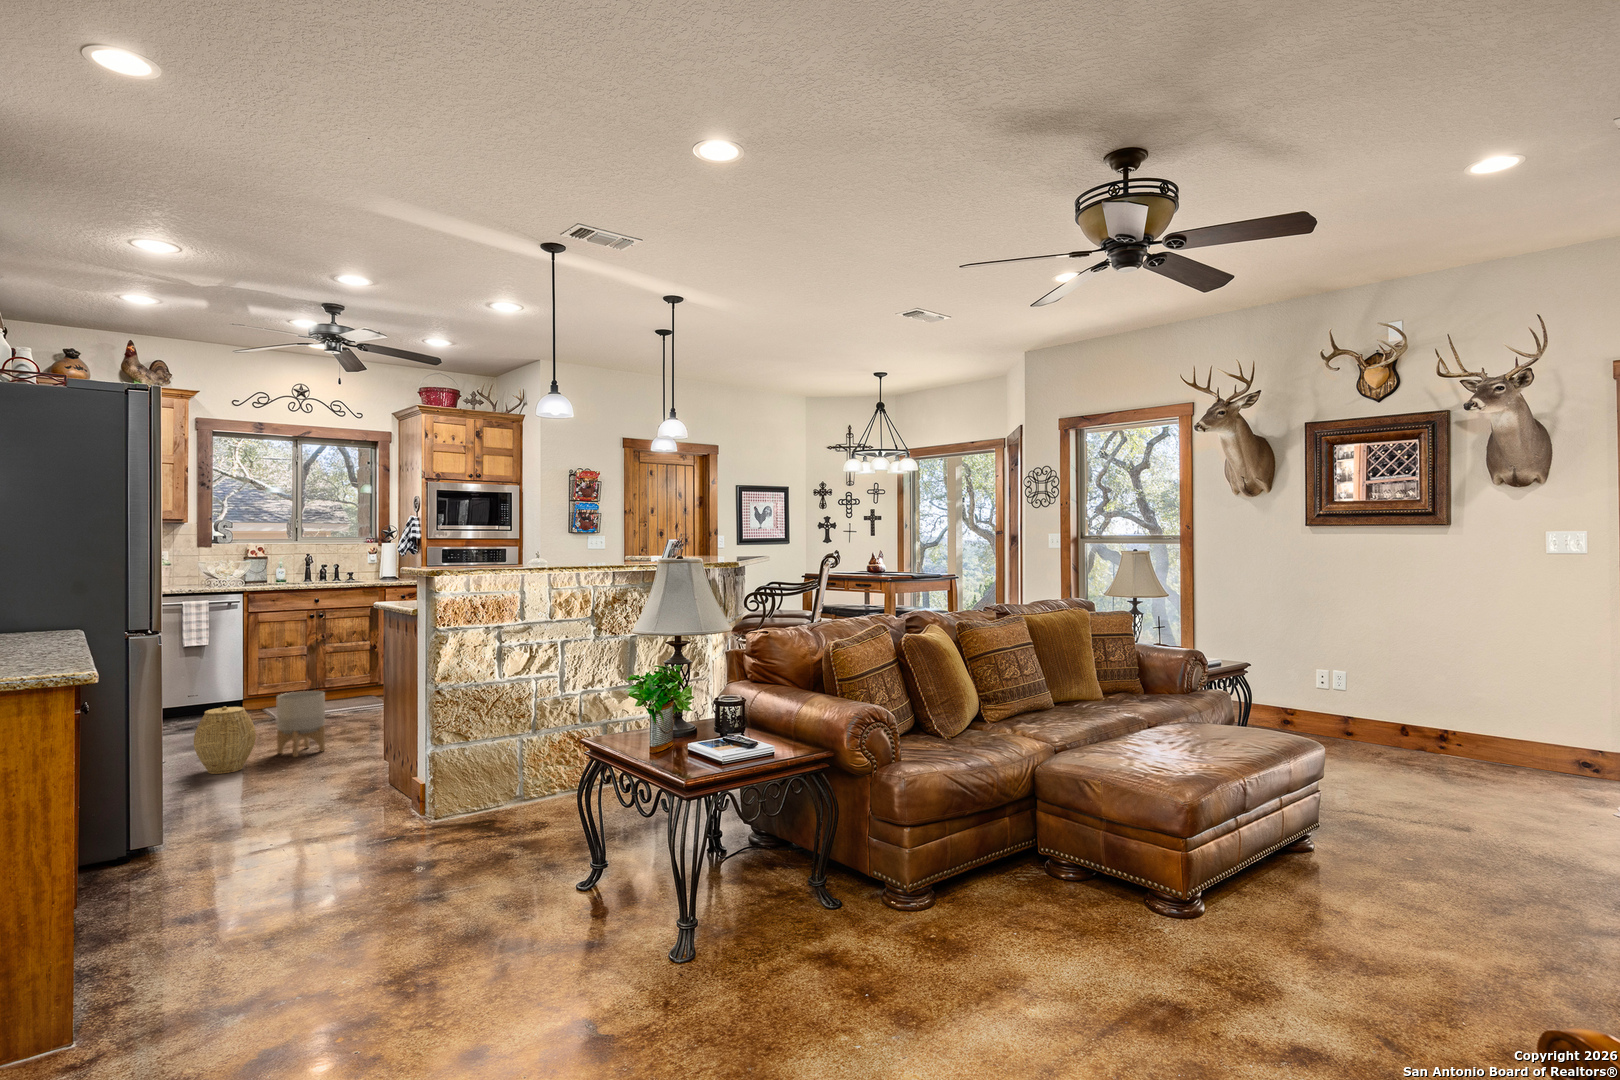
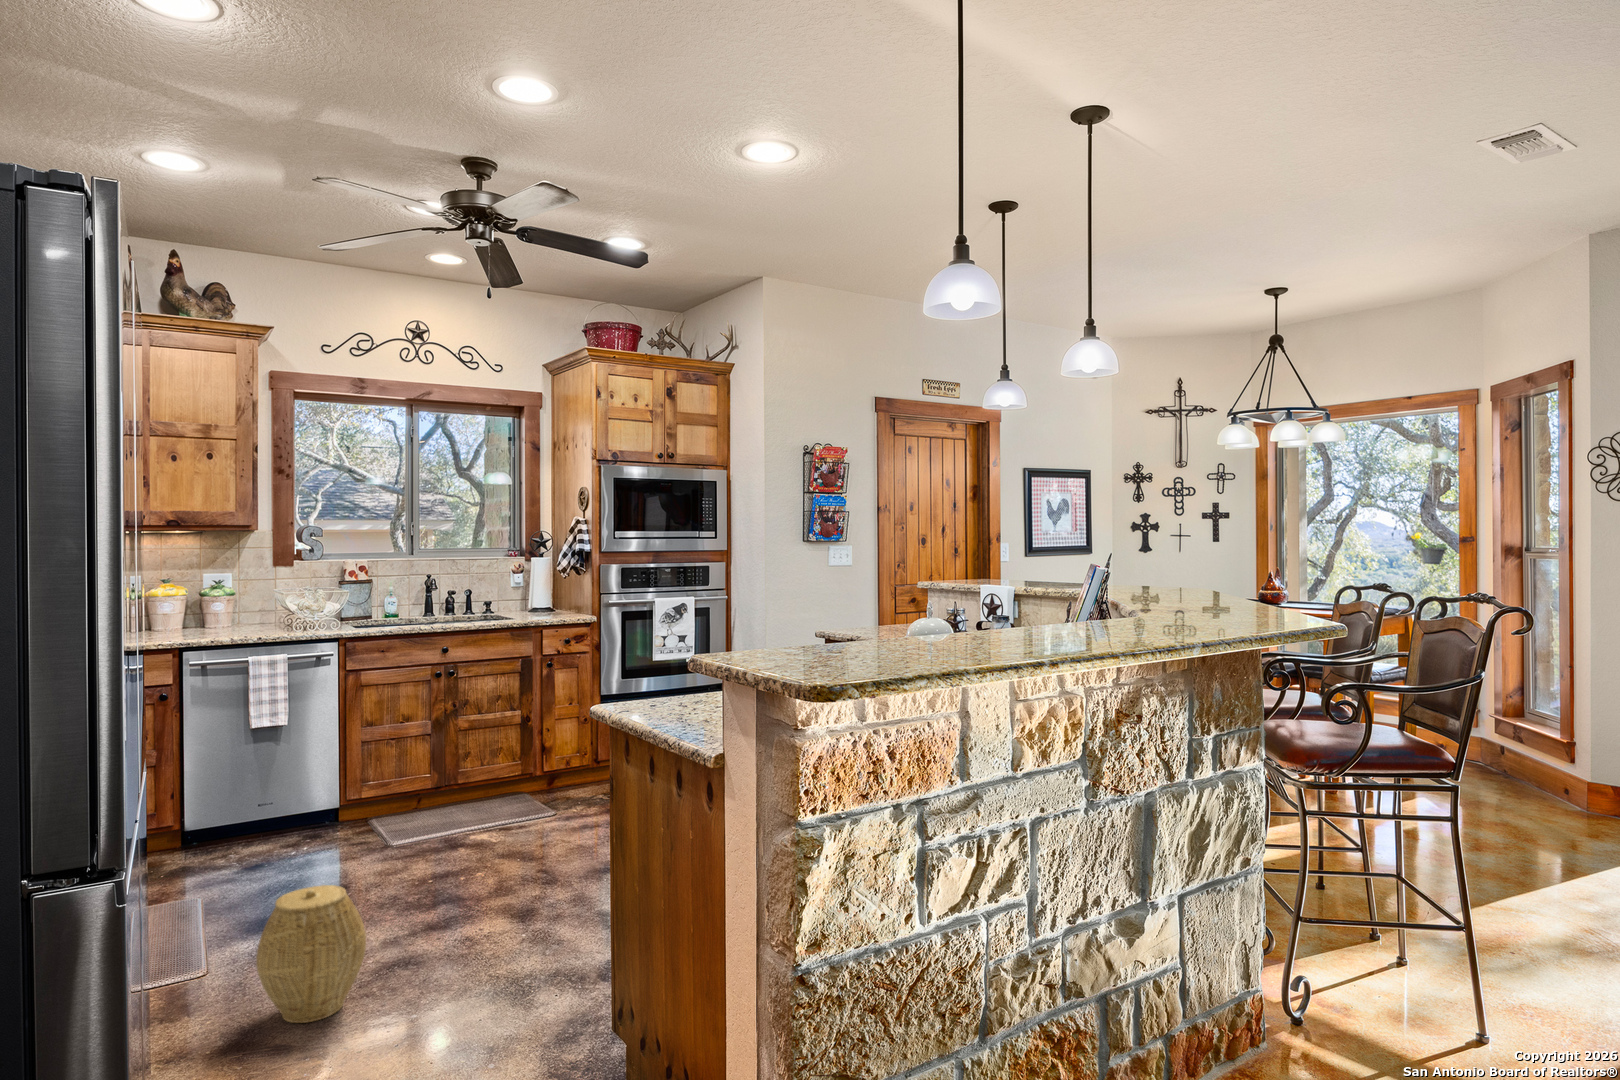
planter: present [277,691,325,757] -> none [399,837,481,969]

